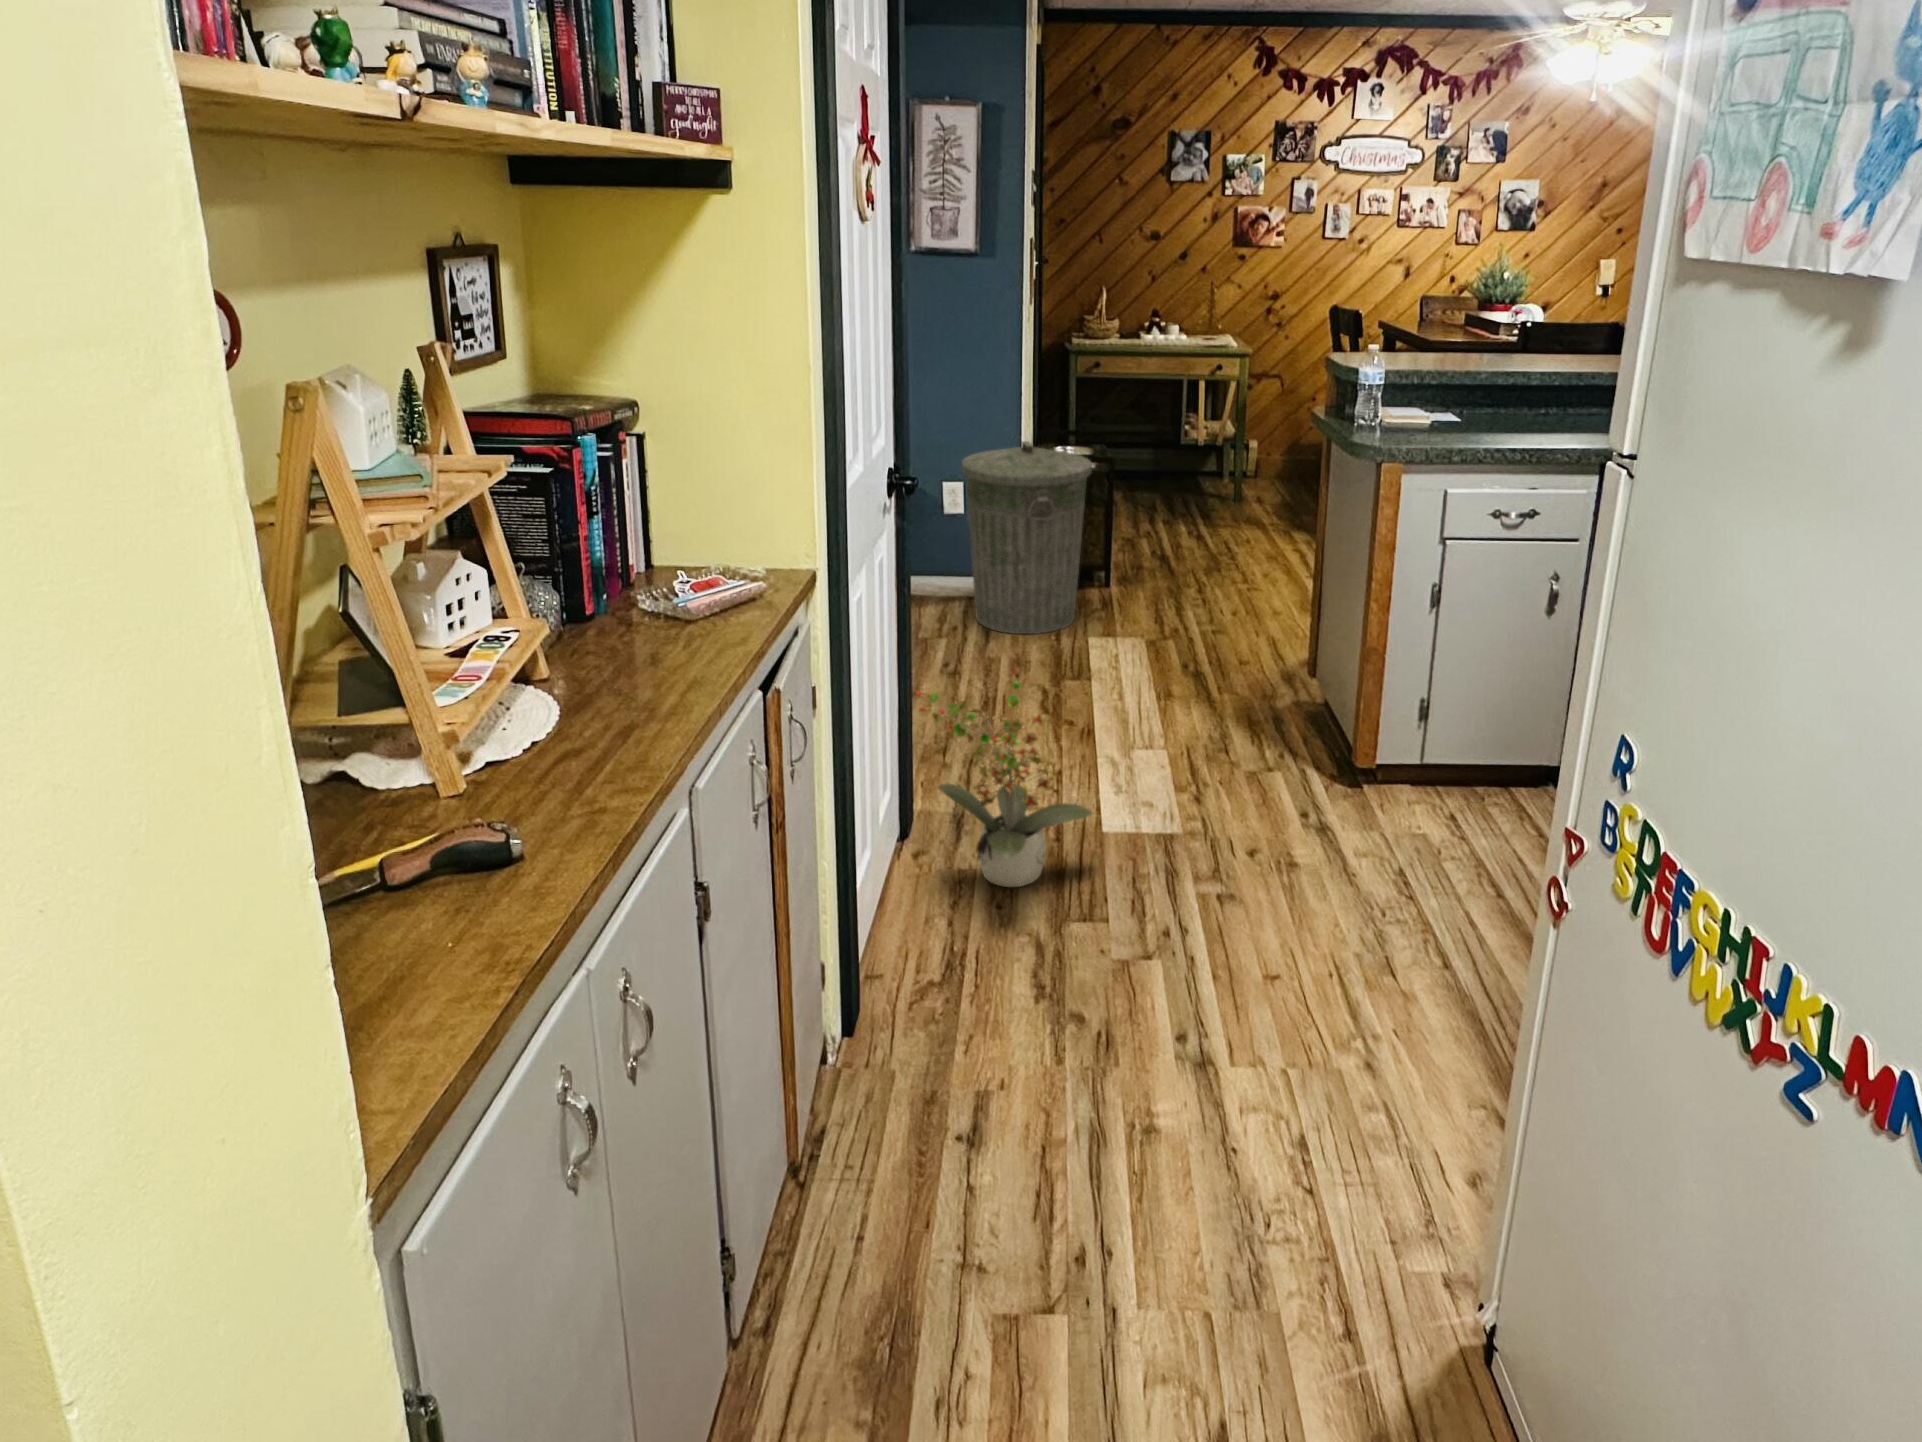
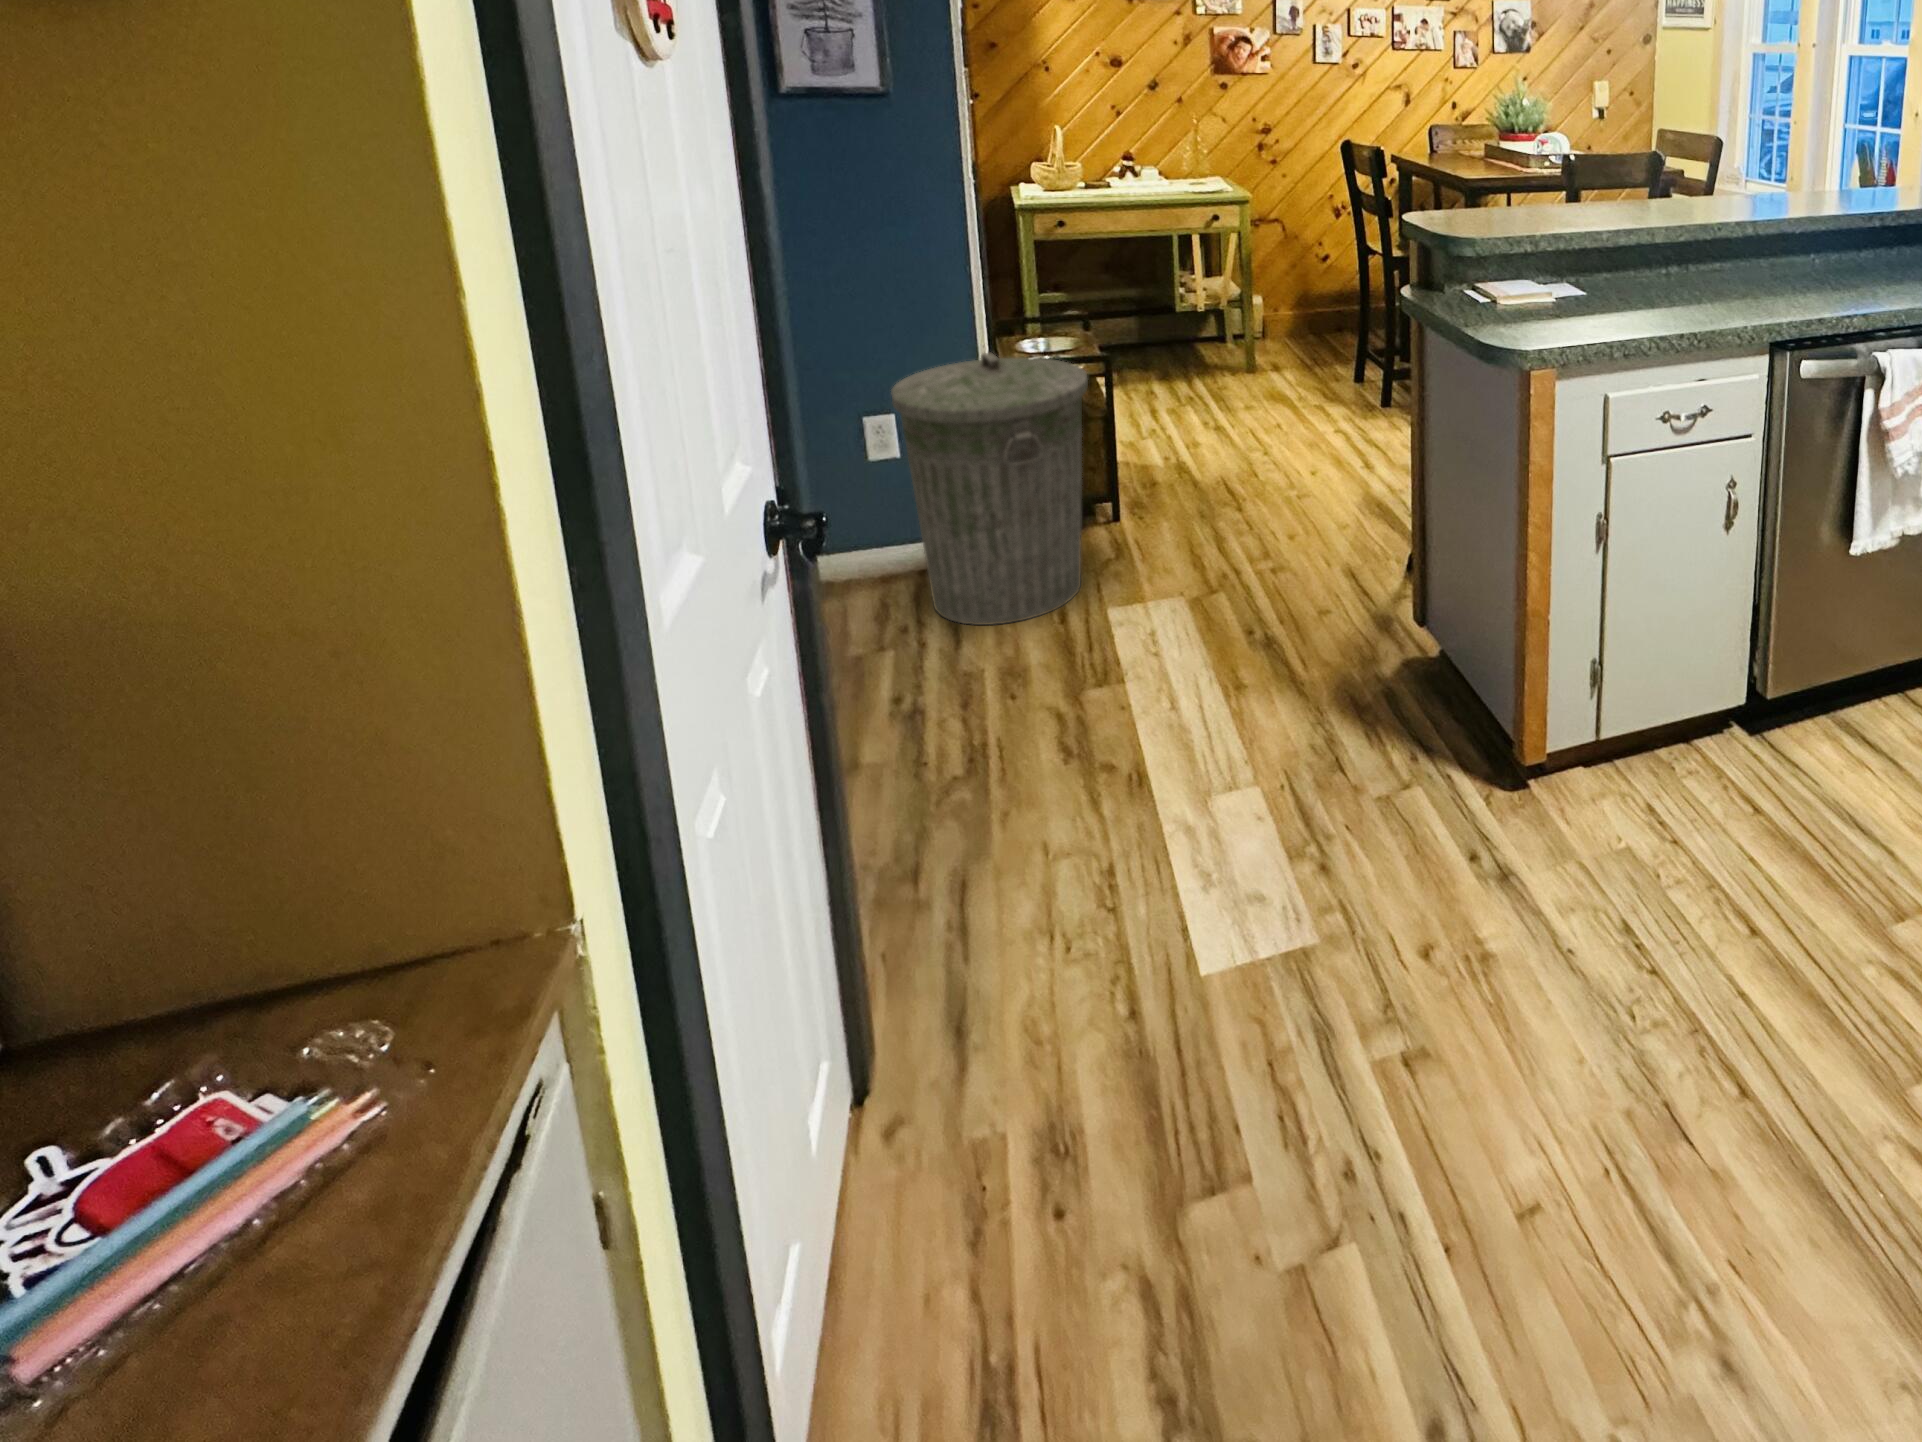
potted plant: present [916,669,1092,887] -> none [864,779,1194,1155]

